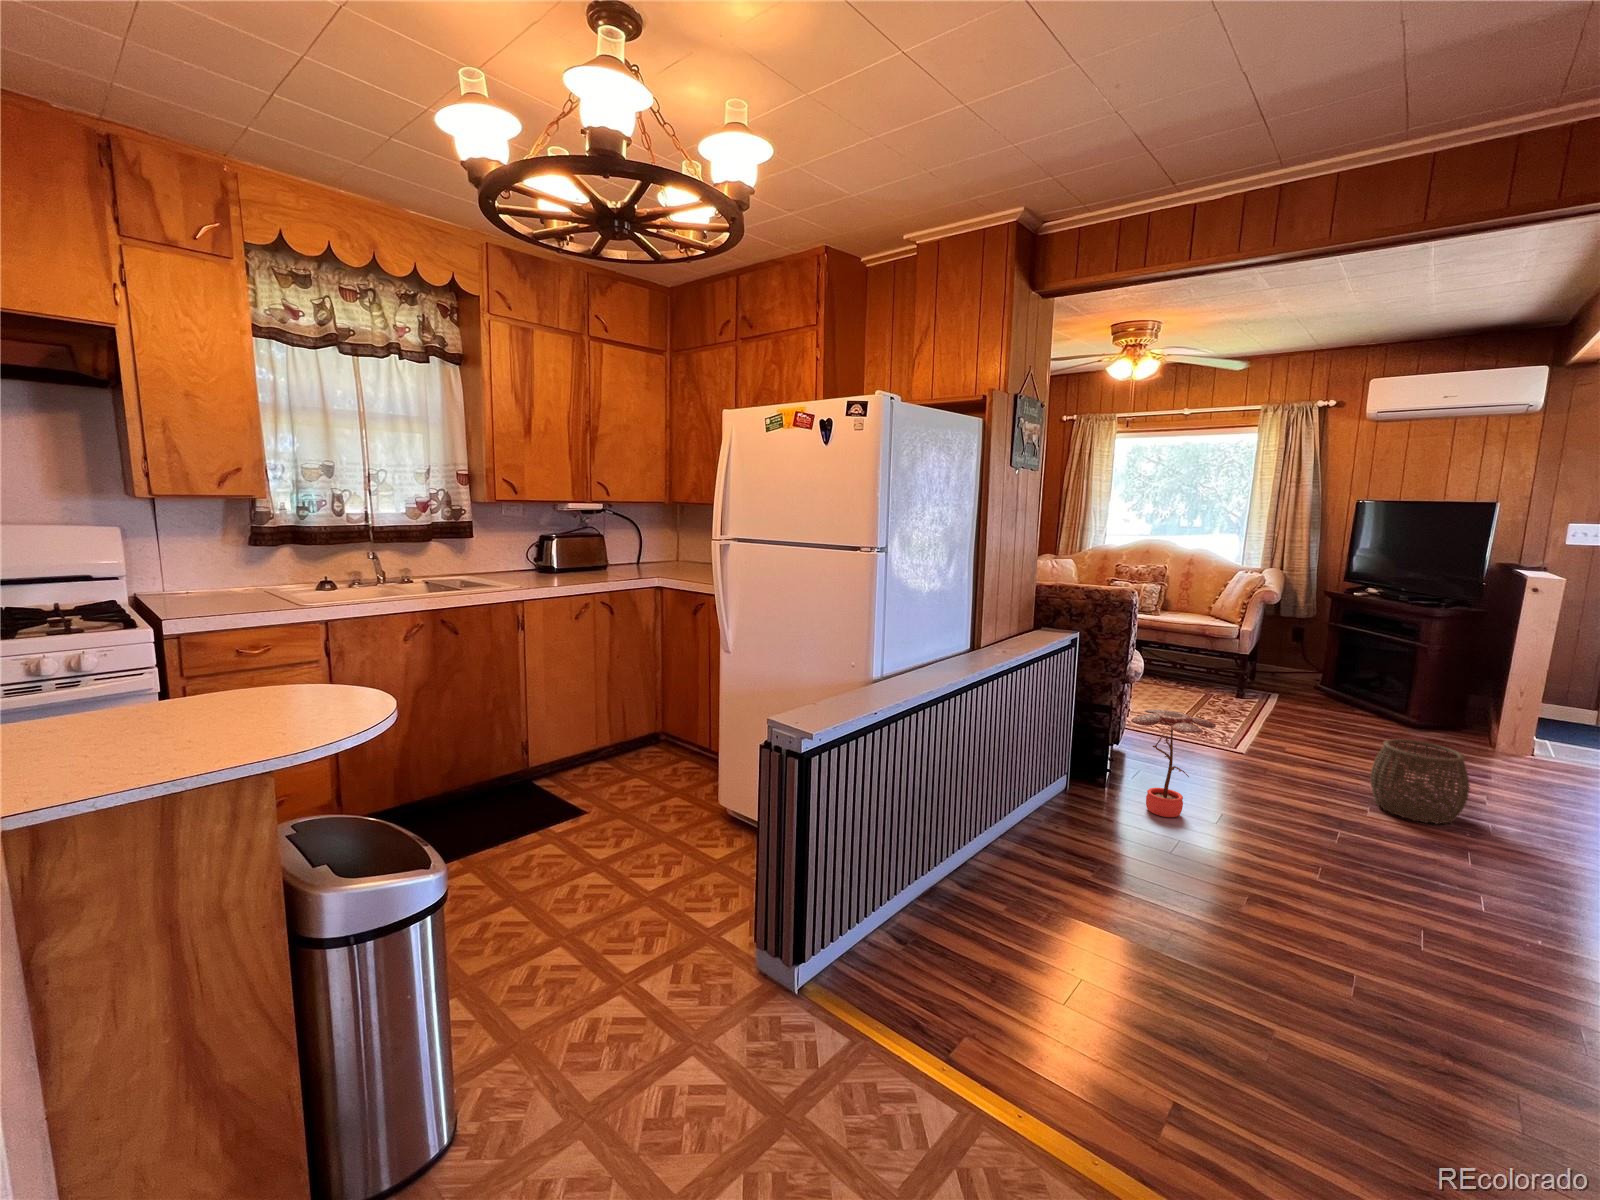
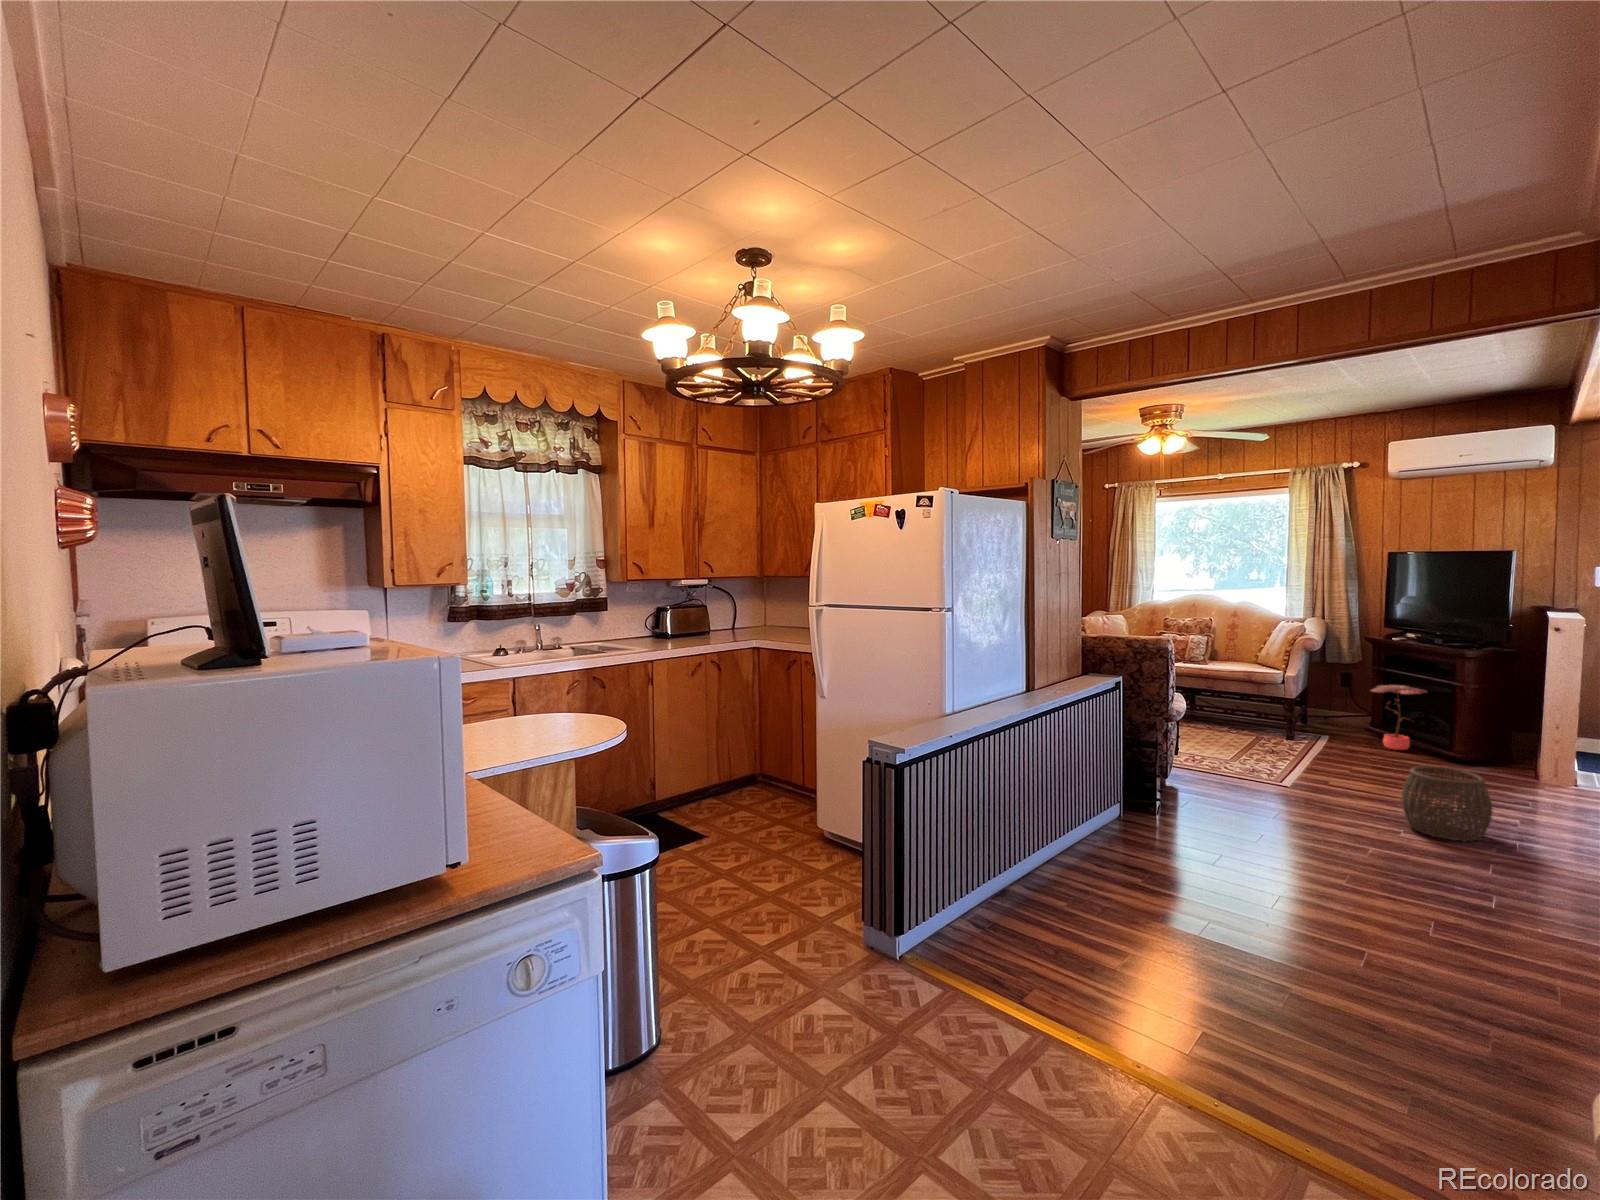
potted plant: present [1131,710,1216,817] -> present [1371,685,1427,750]

